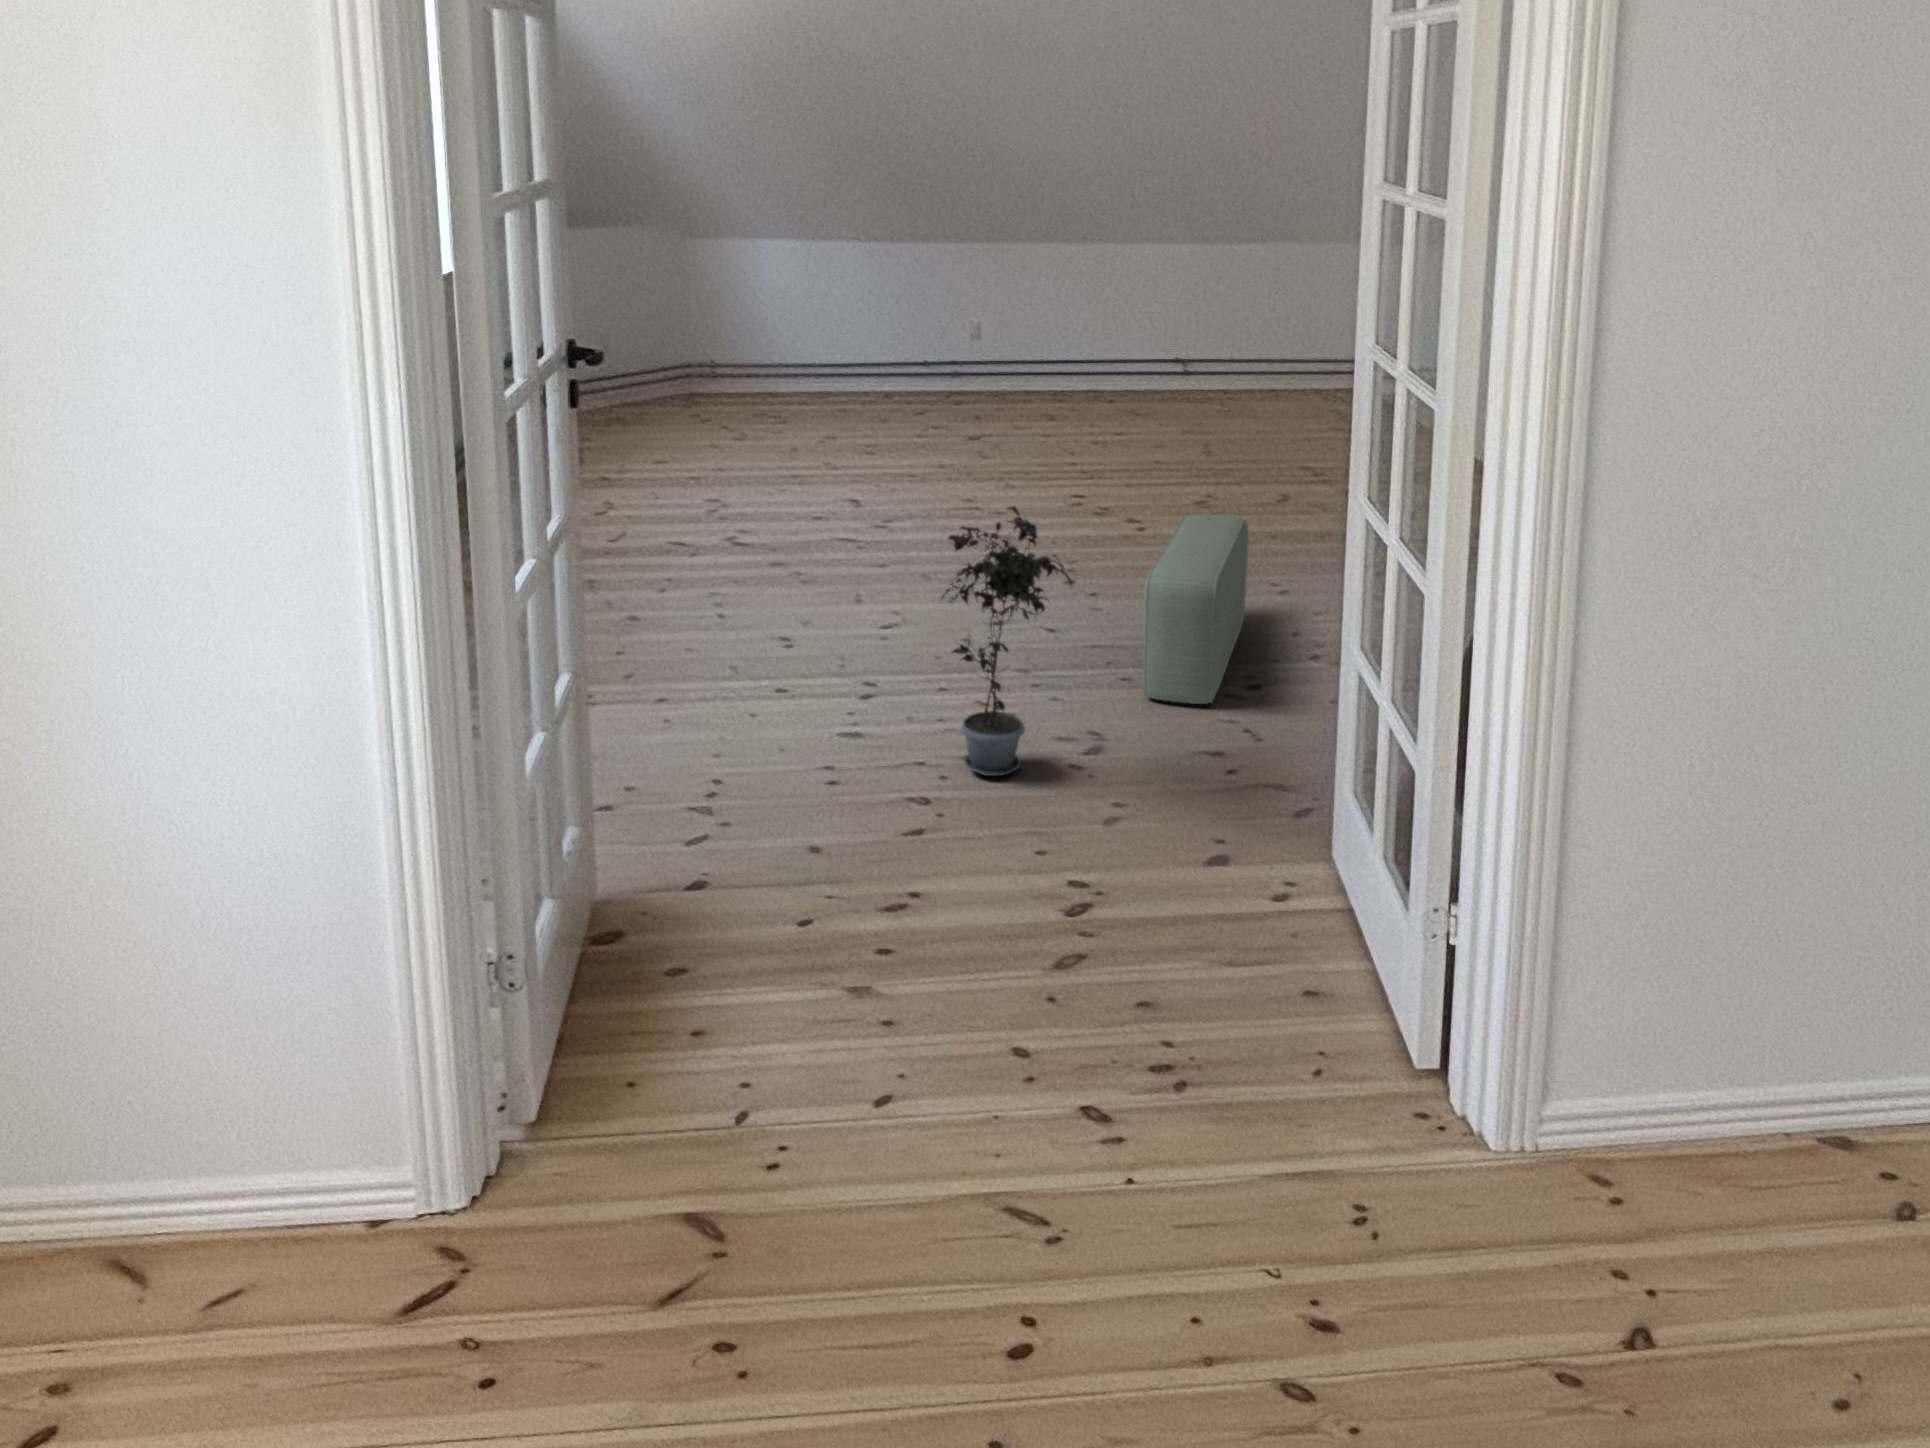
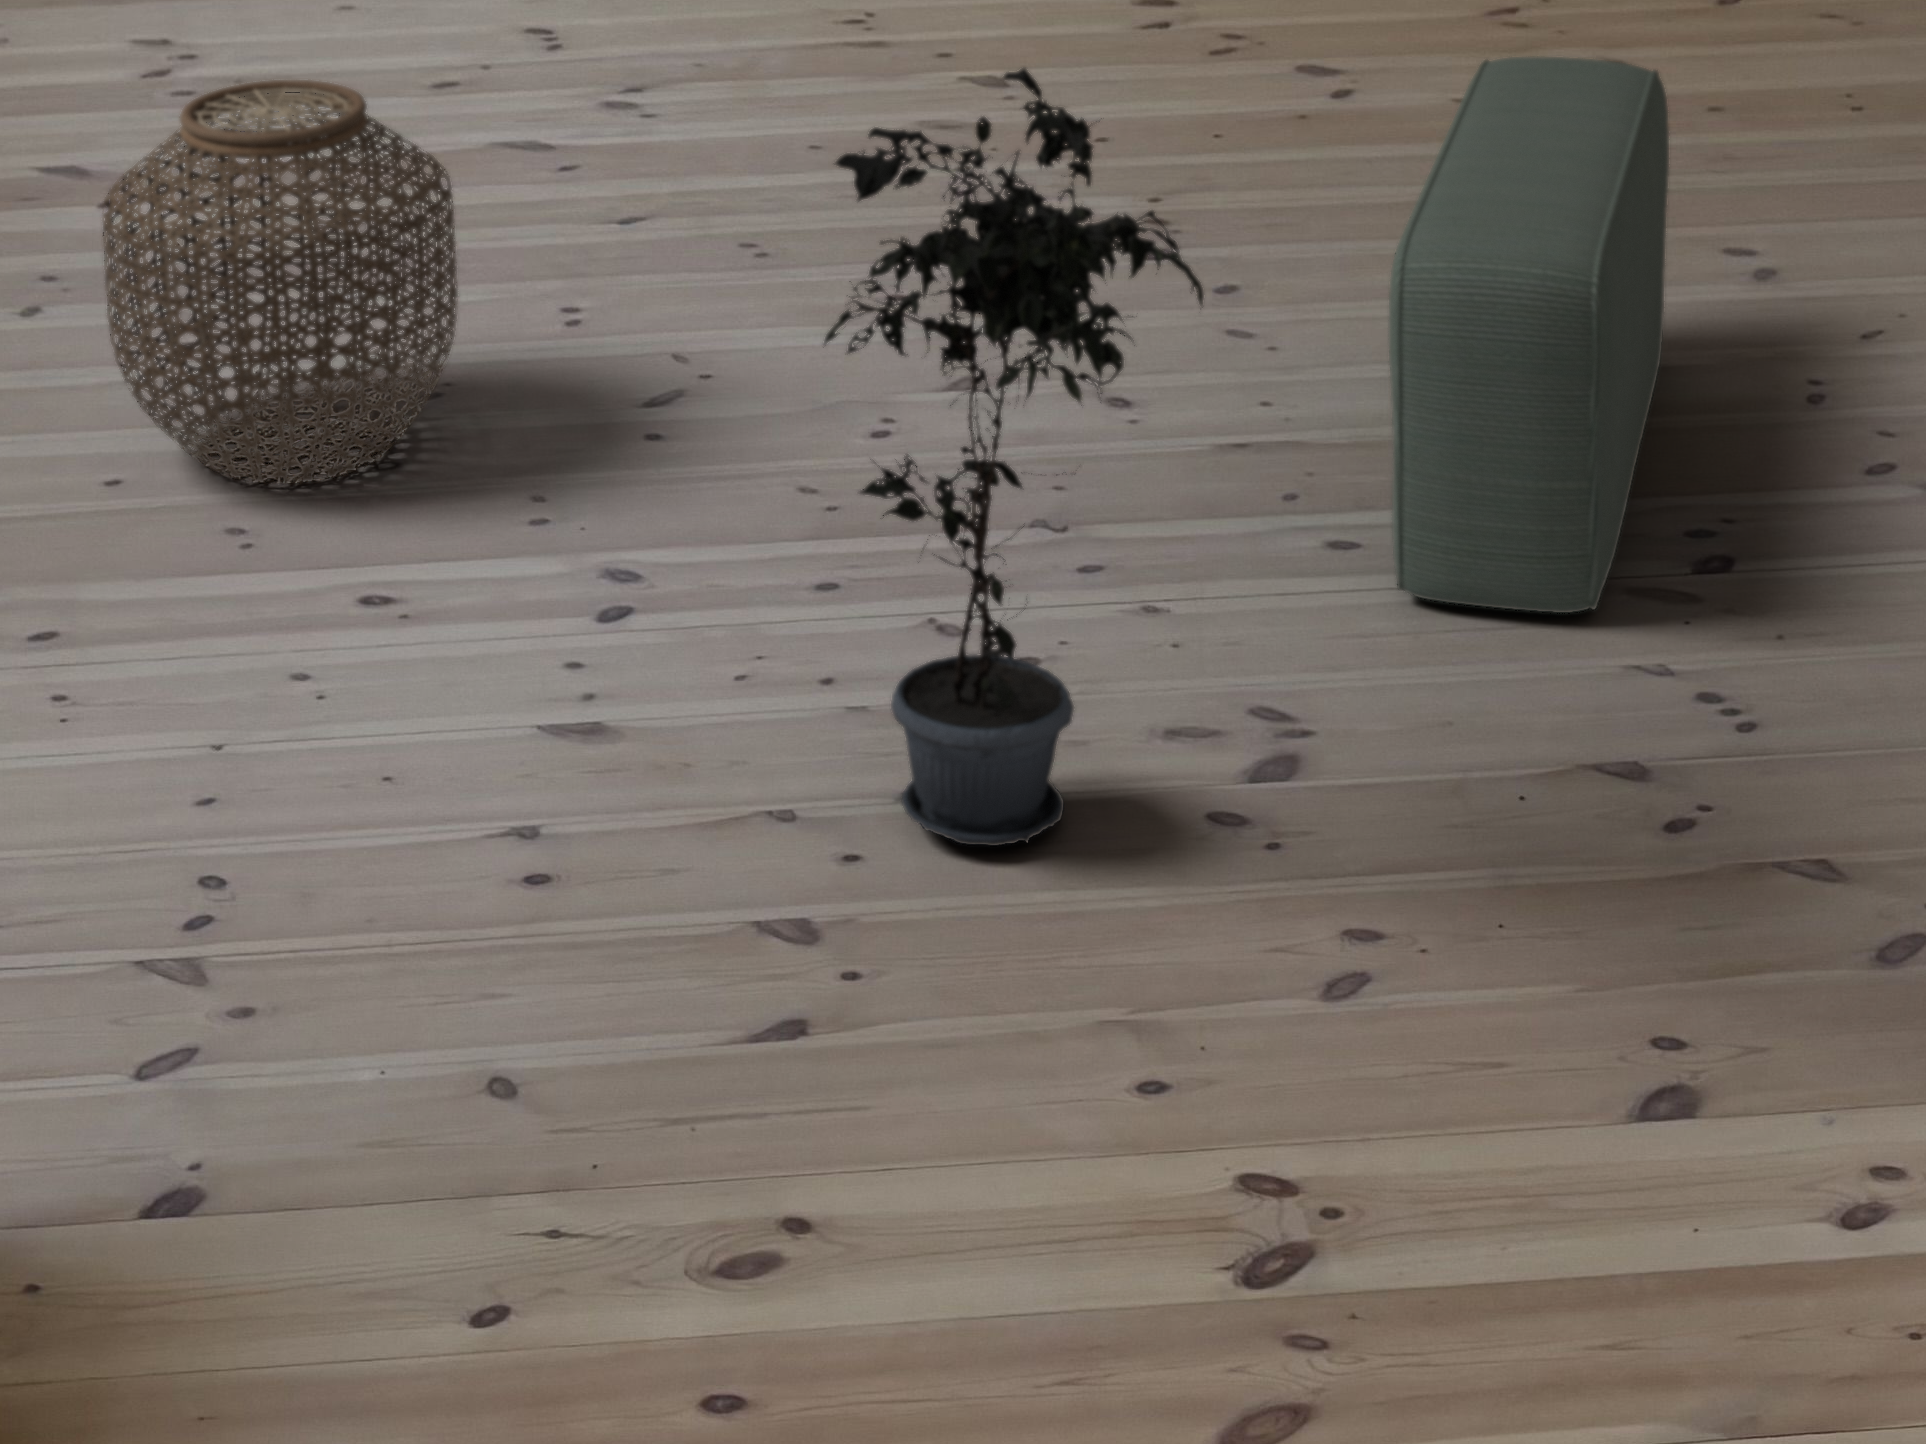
woven basket: none [689,511,817,654] -> present [103,80,458,483]

